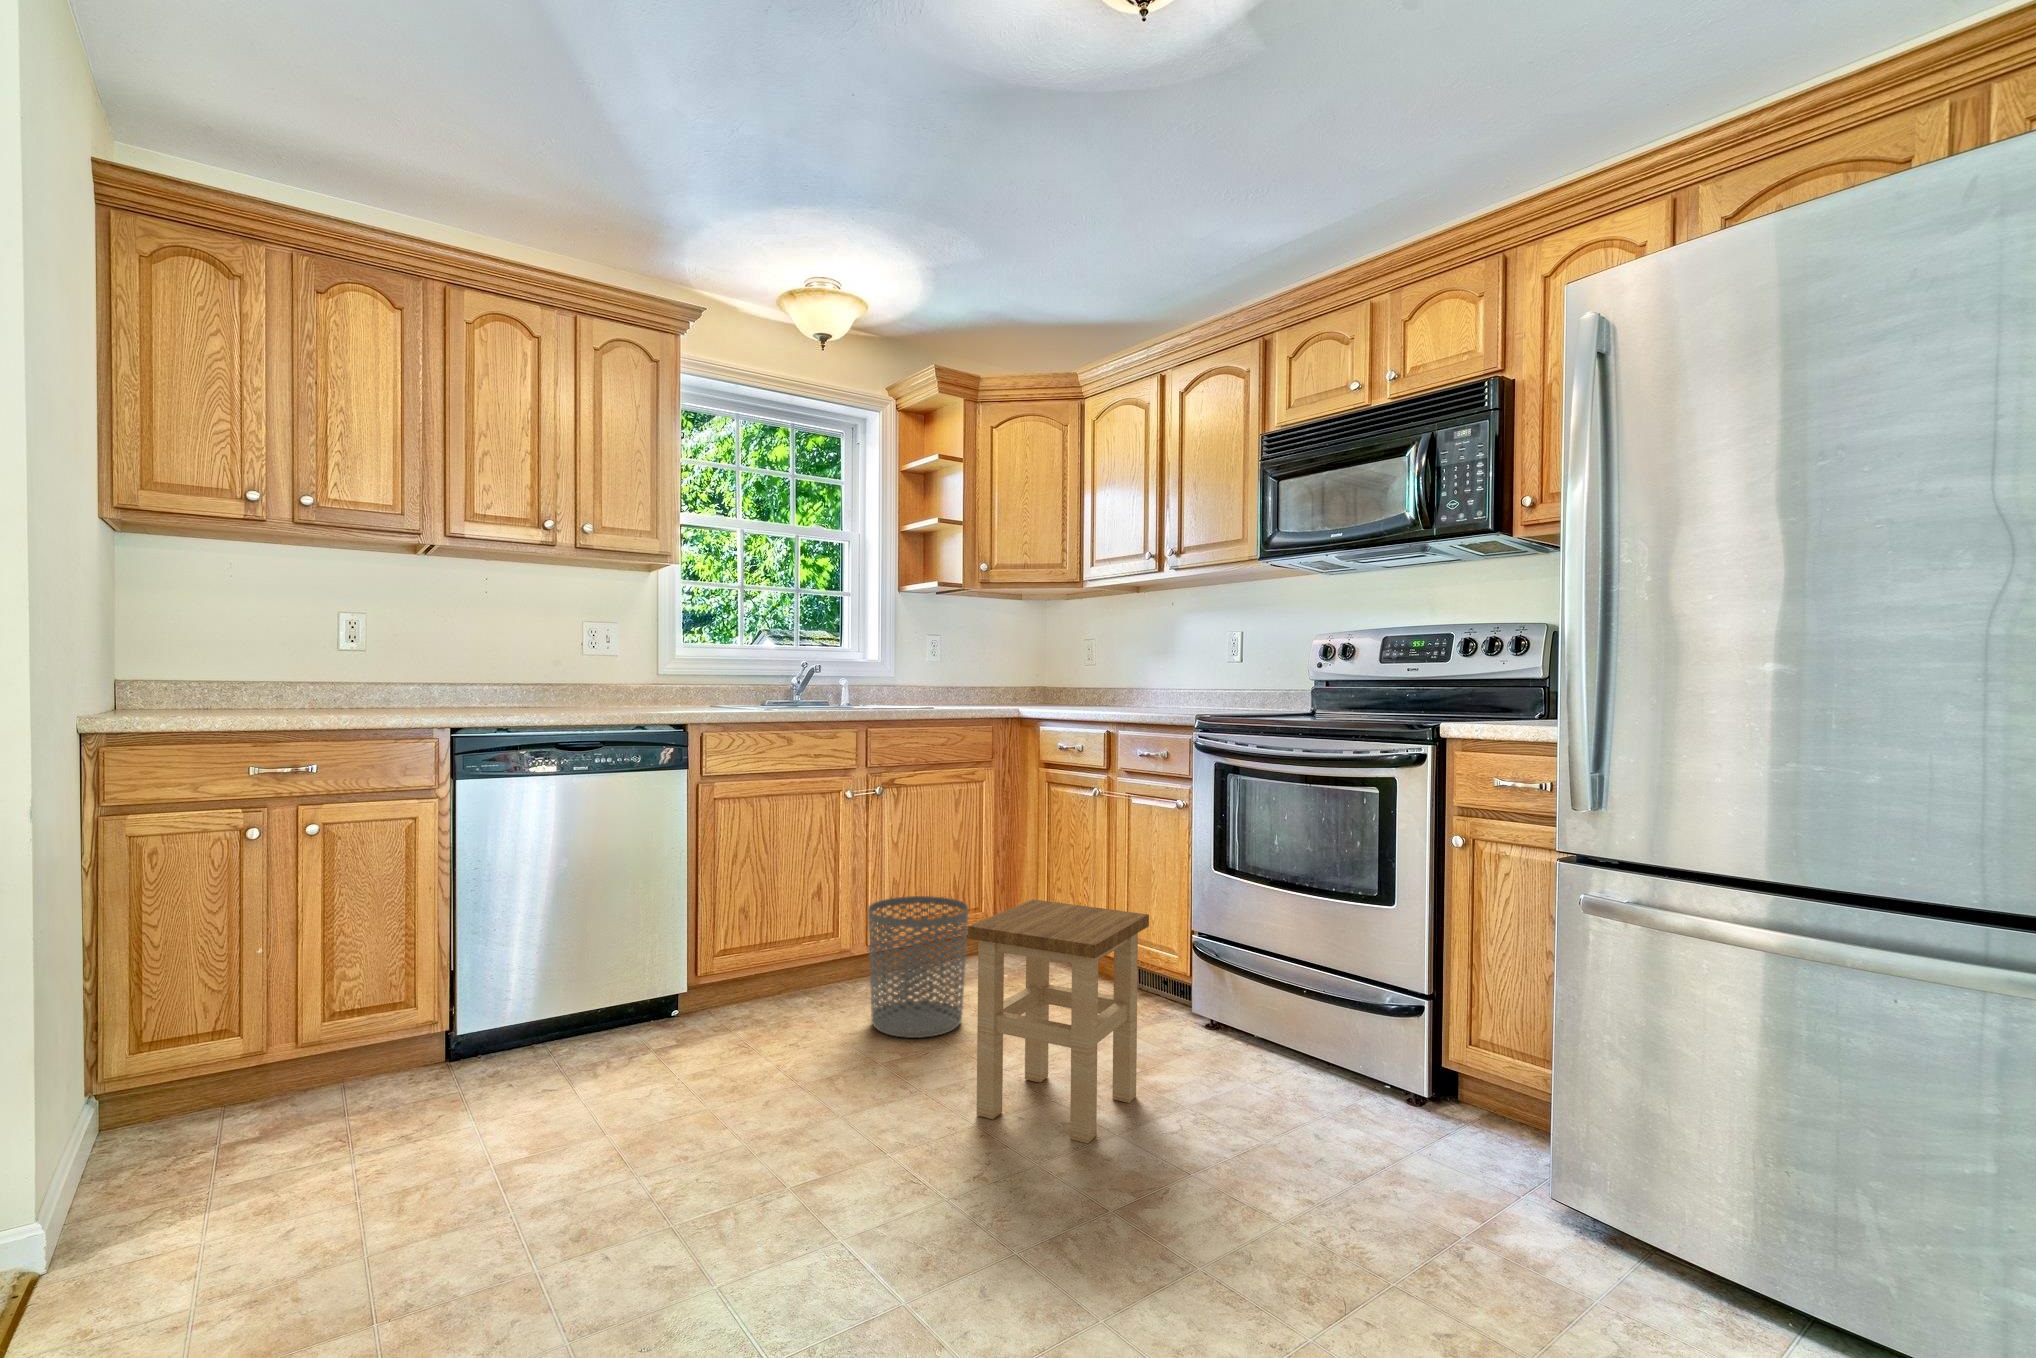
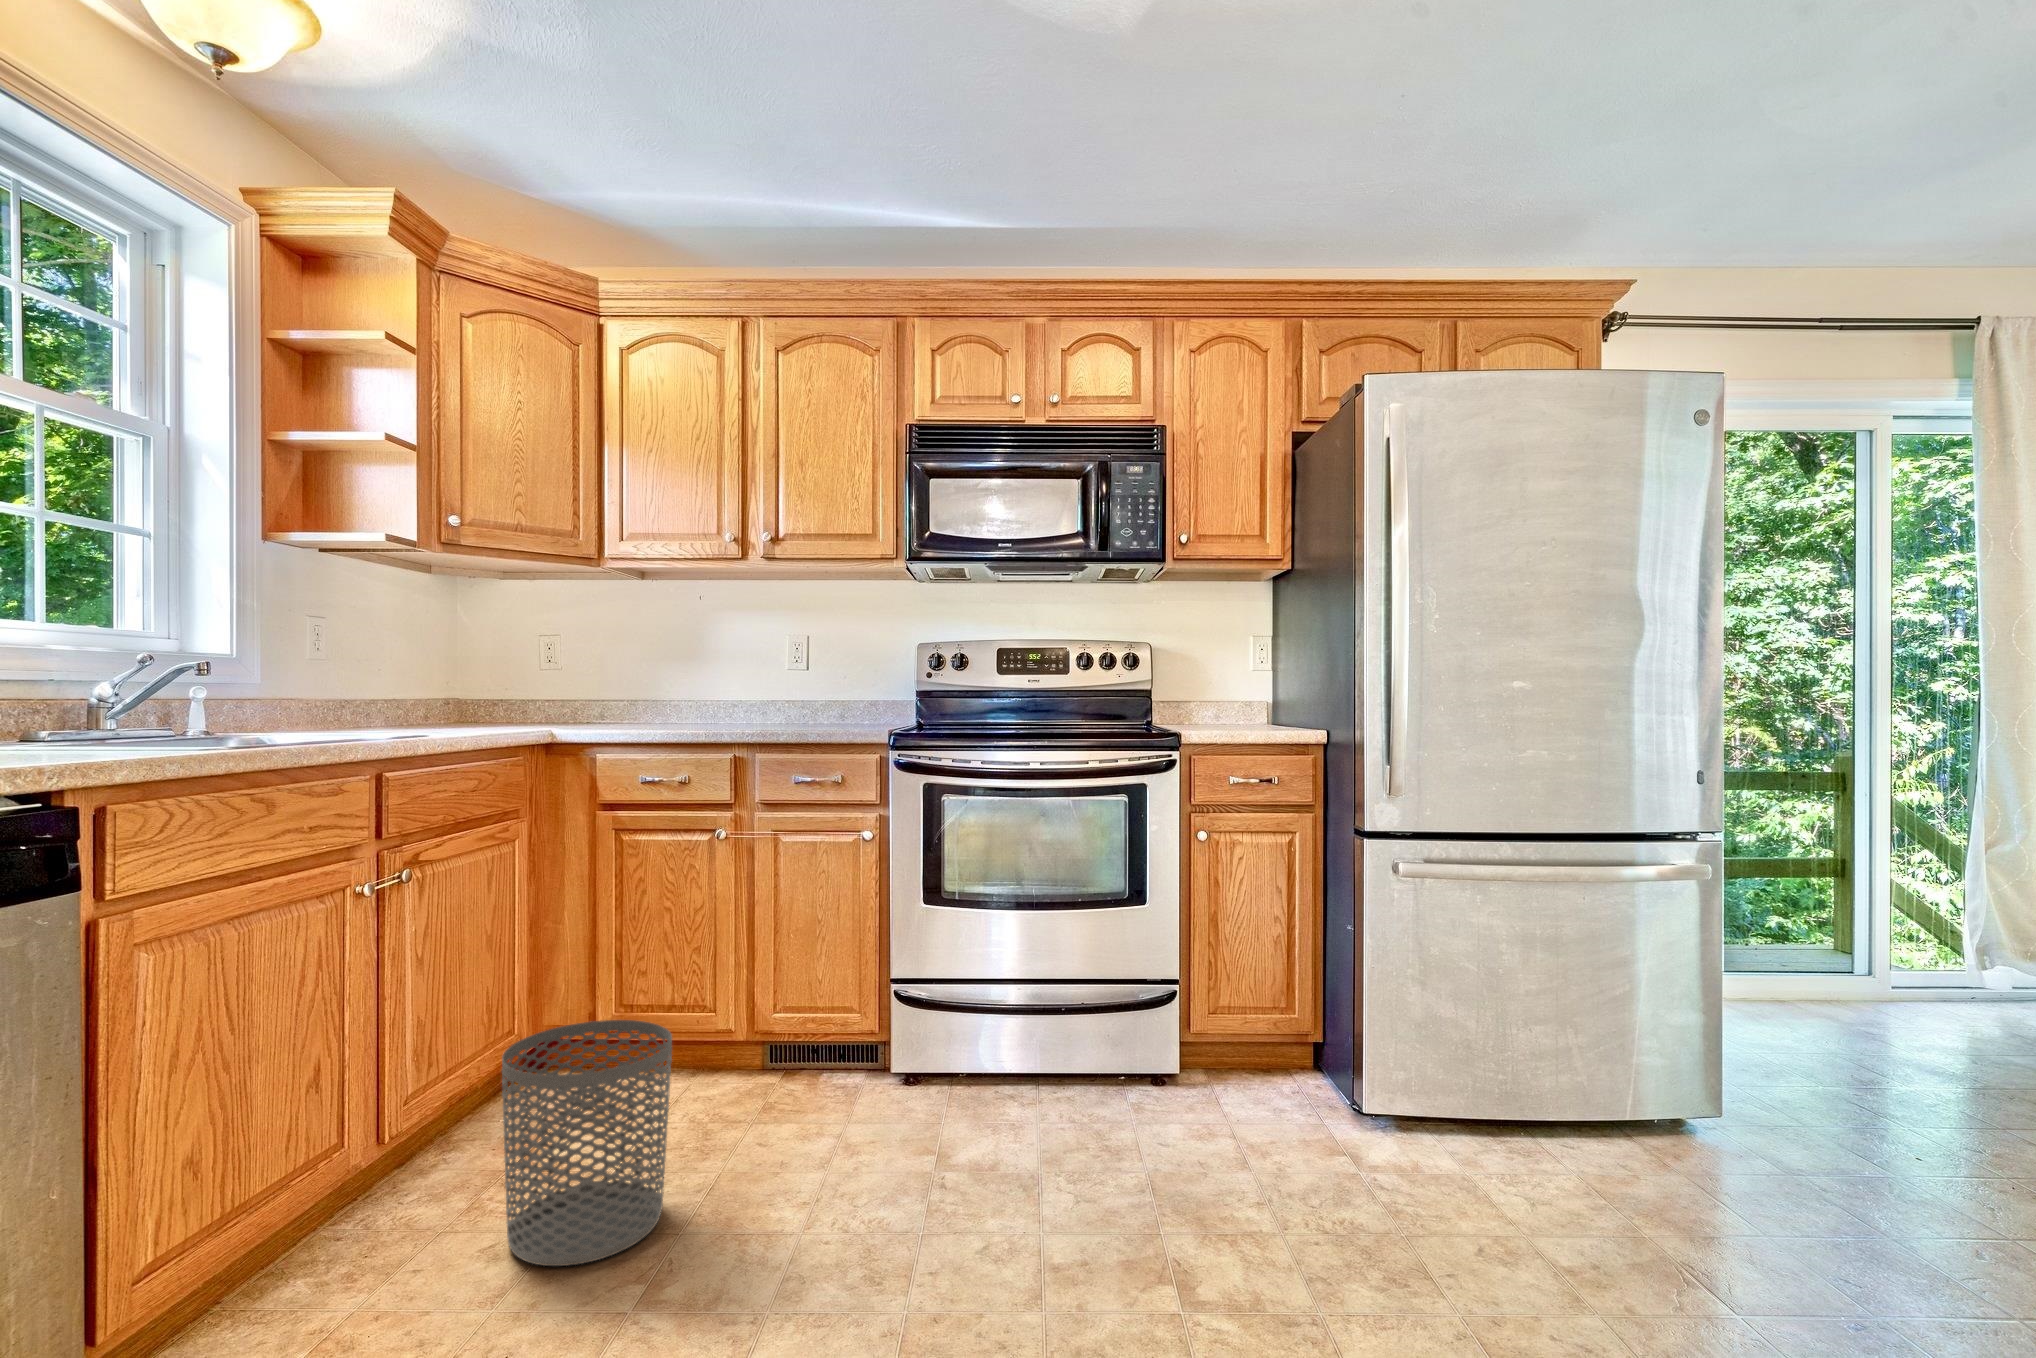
stool: present [968,899,1149,1143] -> none [847,964,1070,1296]

